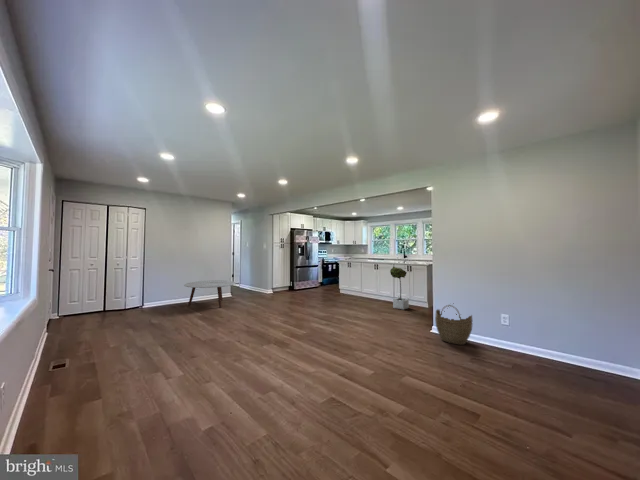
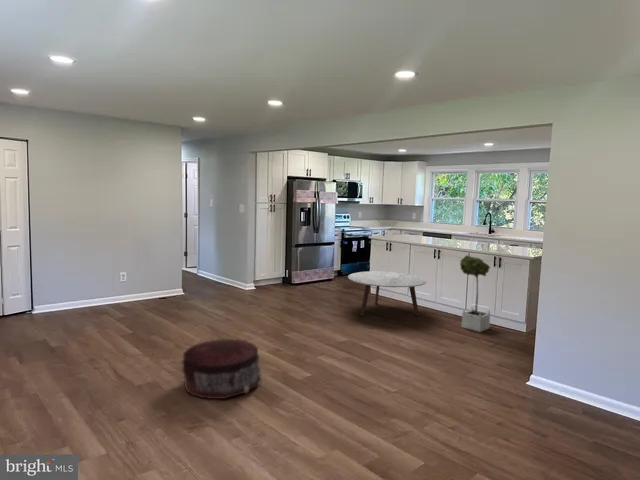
coffee table: present [184,280,236,308] -> present [348,271,426,316]
woven basket: present [435,305,472,345] -> none [539,338,612,419]
pouf: none [240,312,285,343] -> present [182,339,261,399]

